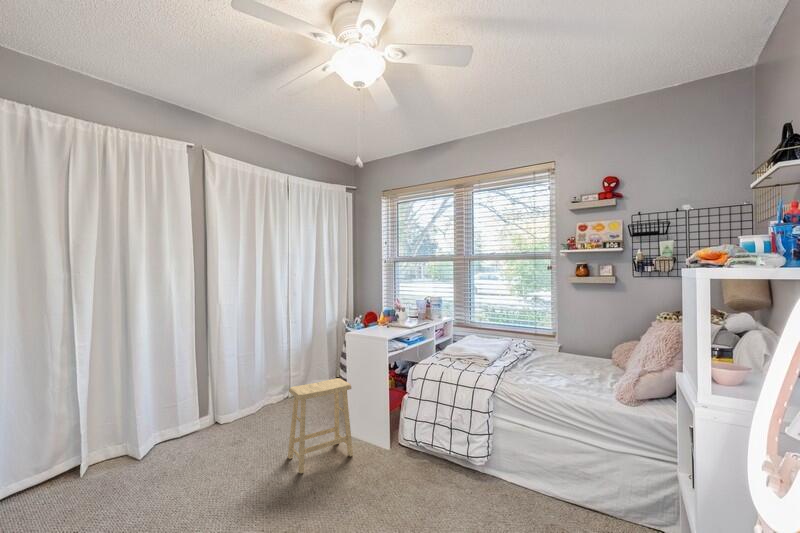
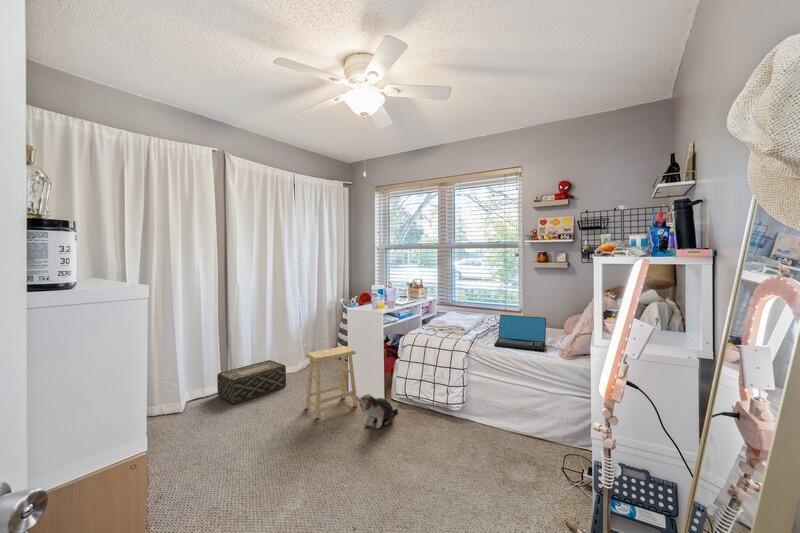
laptop: none [528,341,597,392] -> present [494,315,546,351]
woven basket: none [185,392,270,449] -> present [217,360,286,404]
plush toy: none [347,445,403,492] -> present [356,394,398,428]

